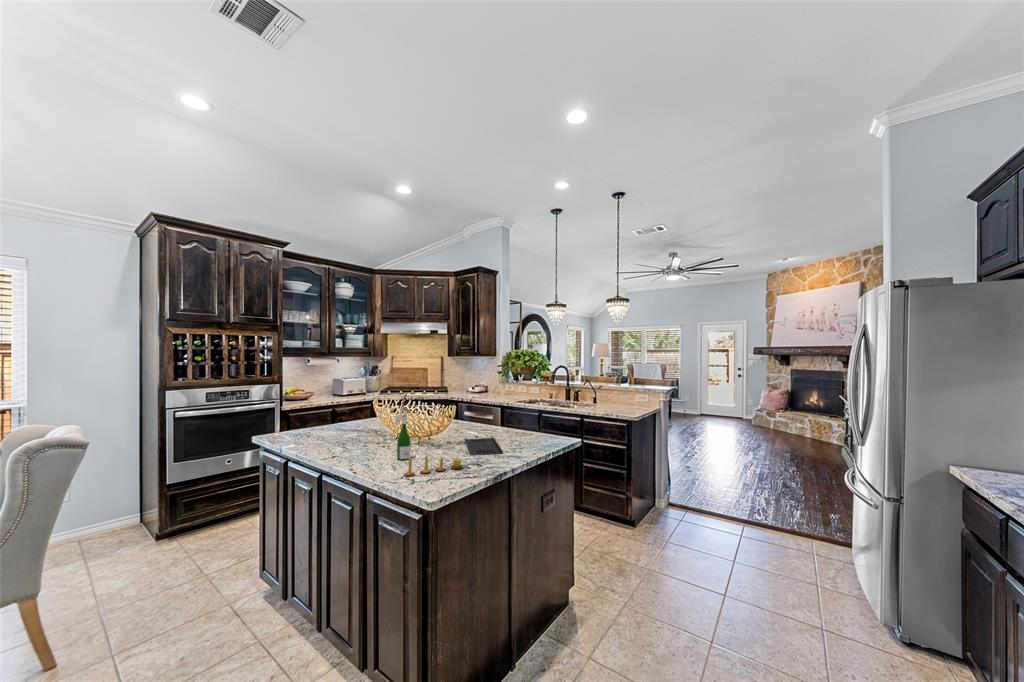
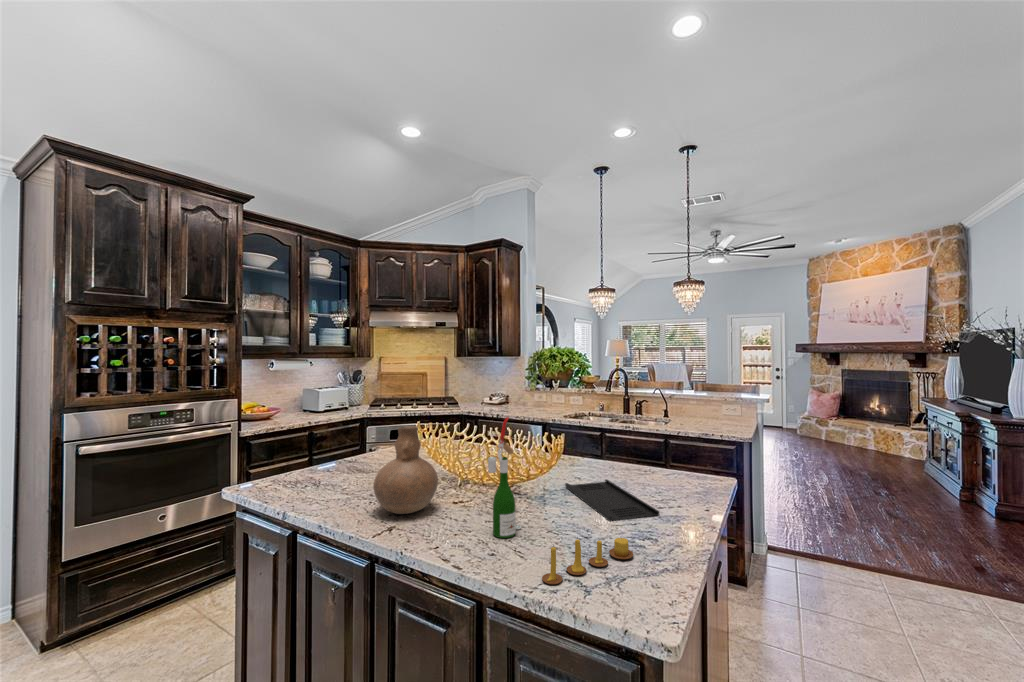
vase: none [338,399,378,449] -> present [373,426,438,514]

